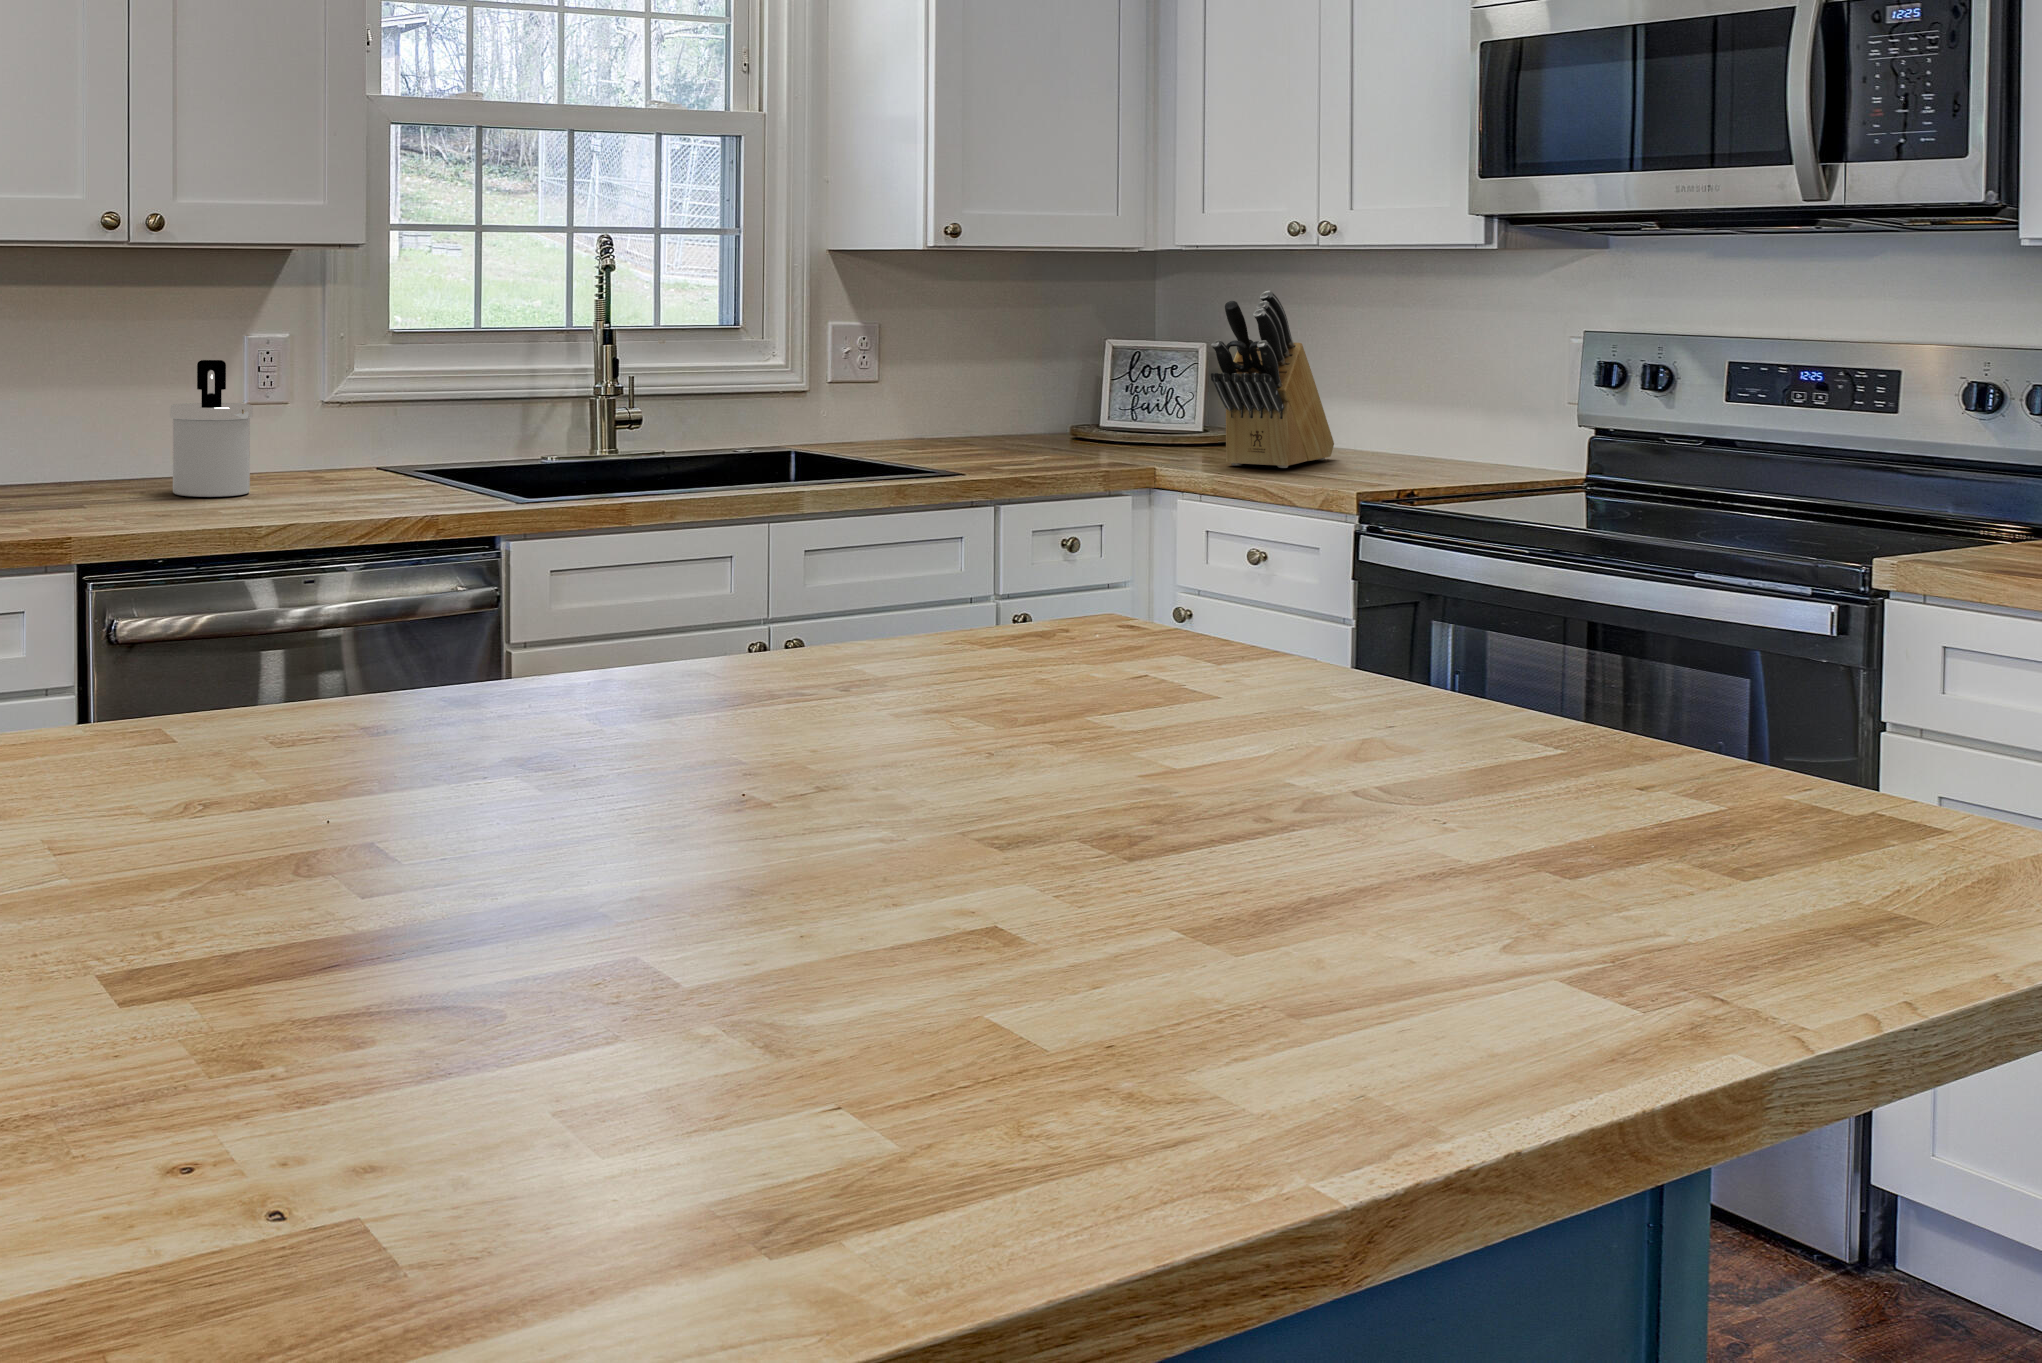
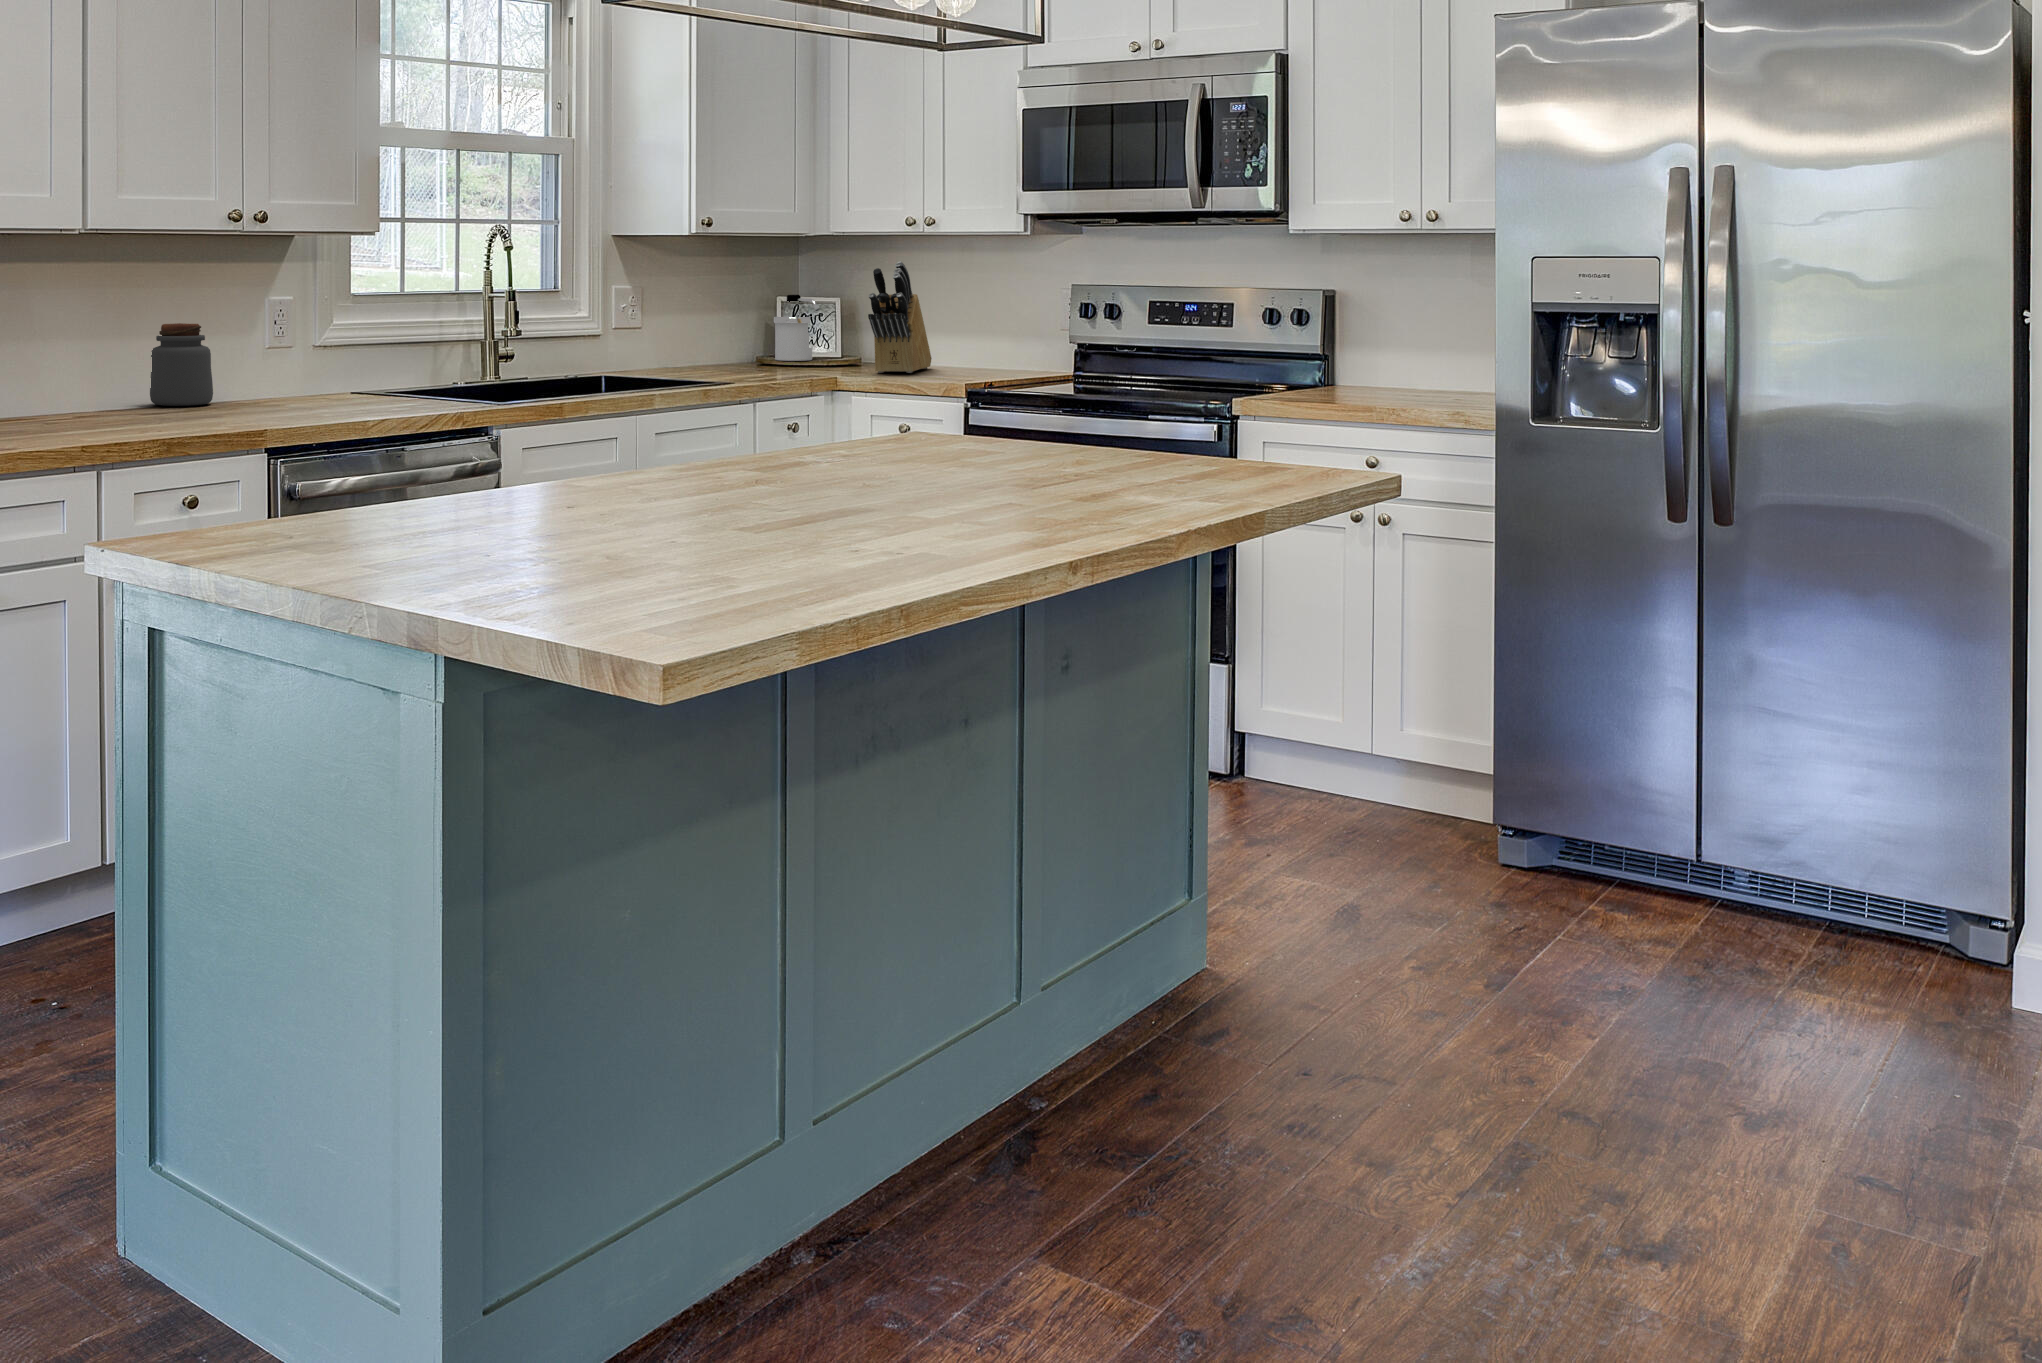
soap dispenser: present [170,360,253,497] -> present [774,295,818,361]
jar: none [59,367,147,485] -> present [150,323,213,406]

